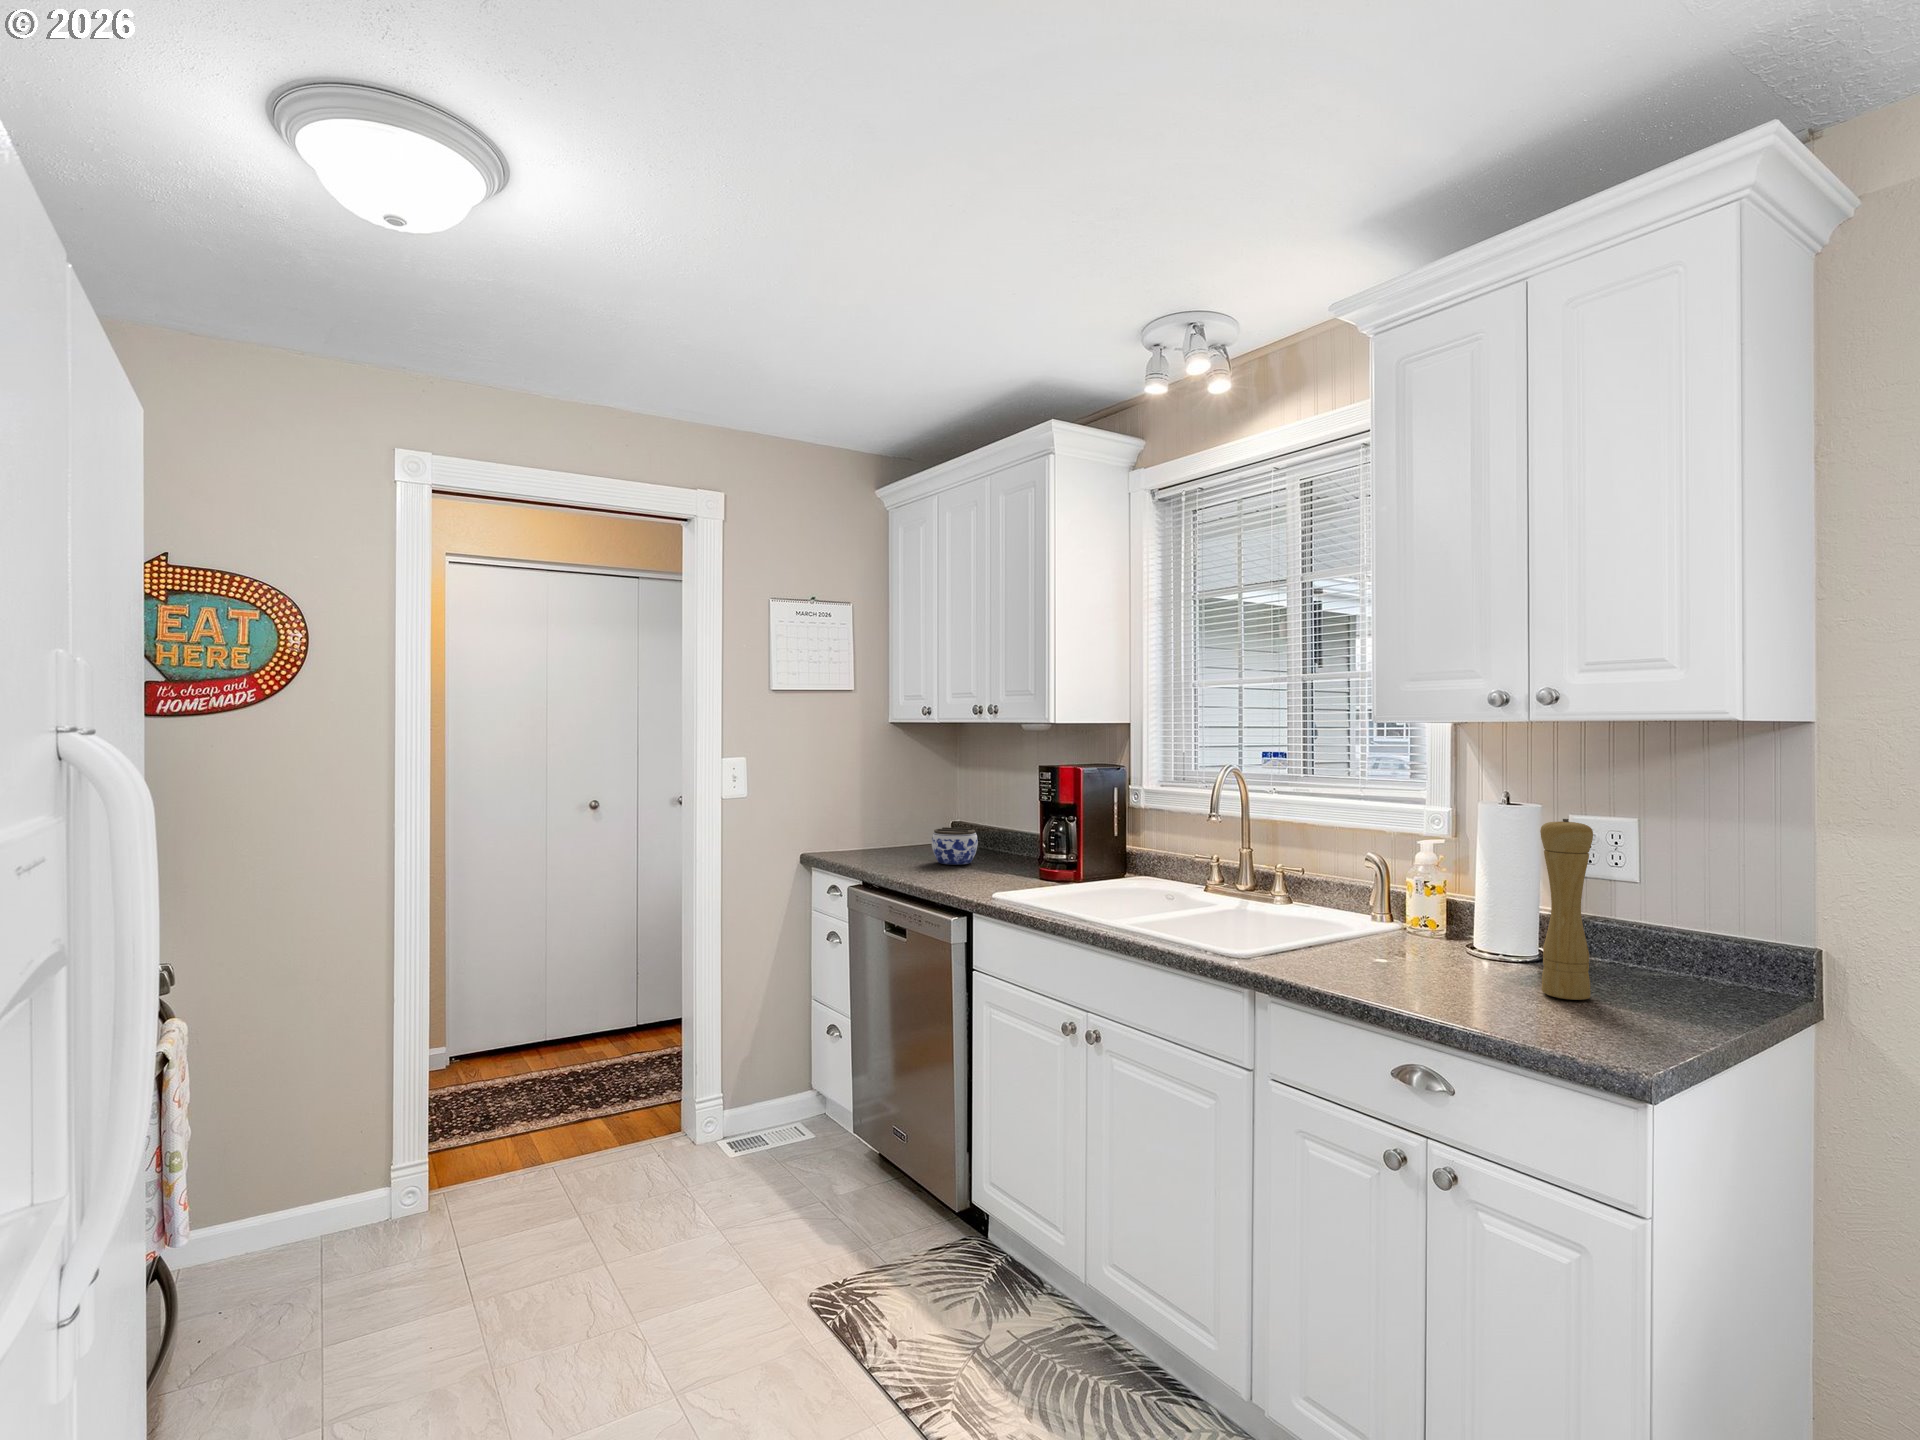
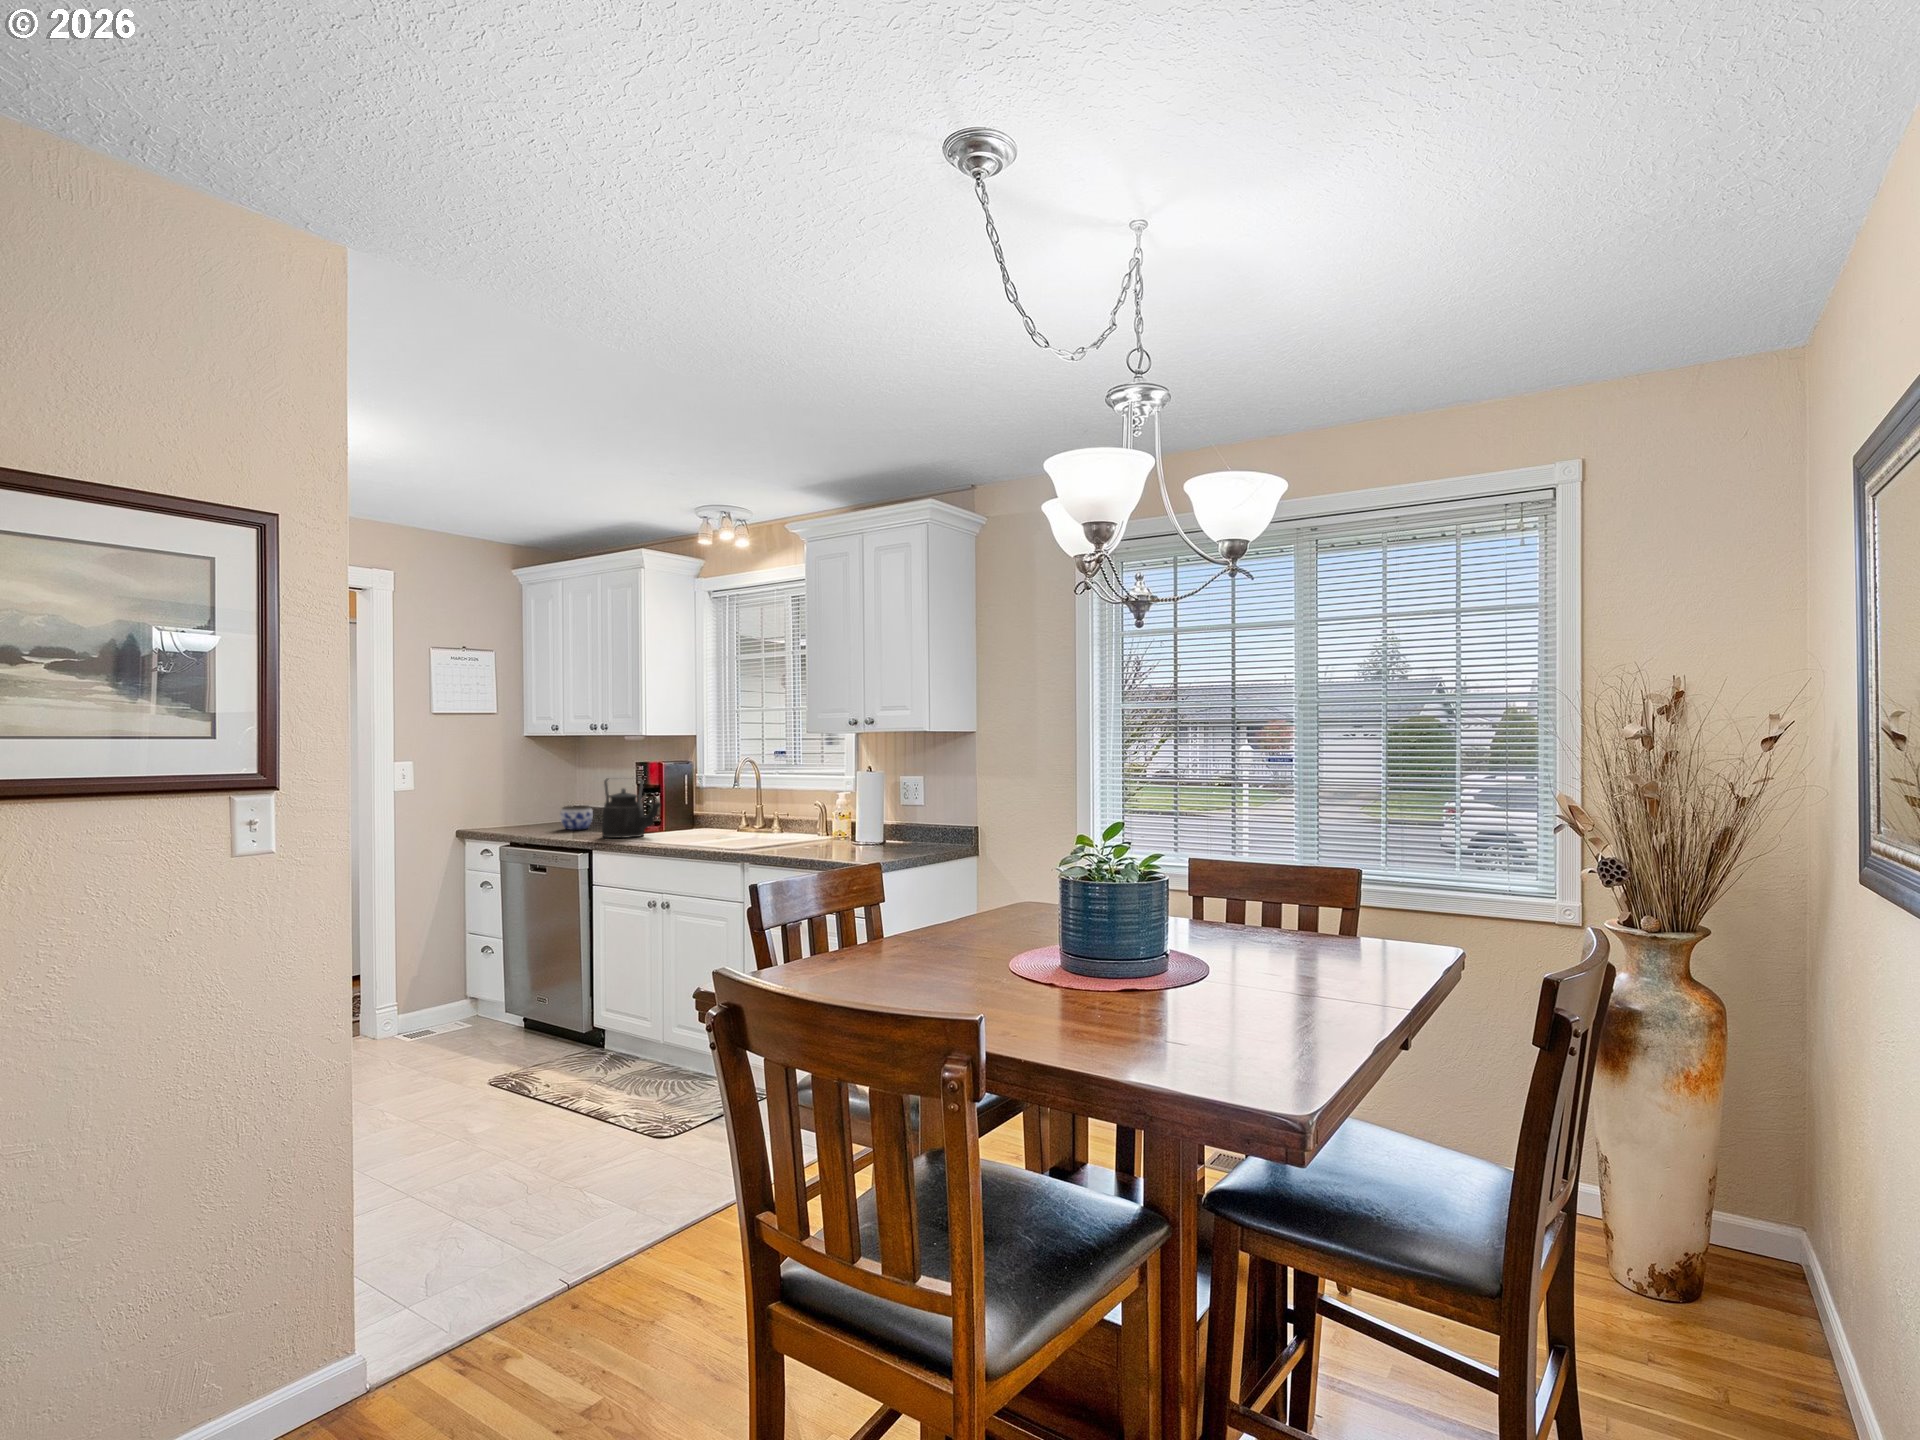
kettle: none [987,792,1082,892] -> present [602,778,661,838]
pepper mill: present [1540,819,1593,1000] -> none [865,775,884,853]

